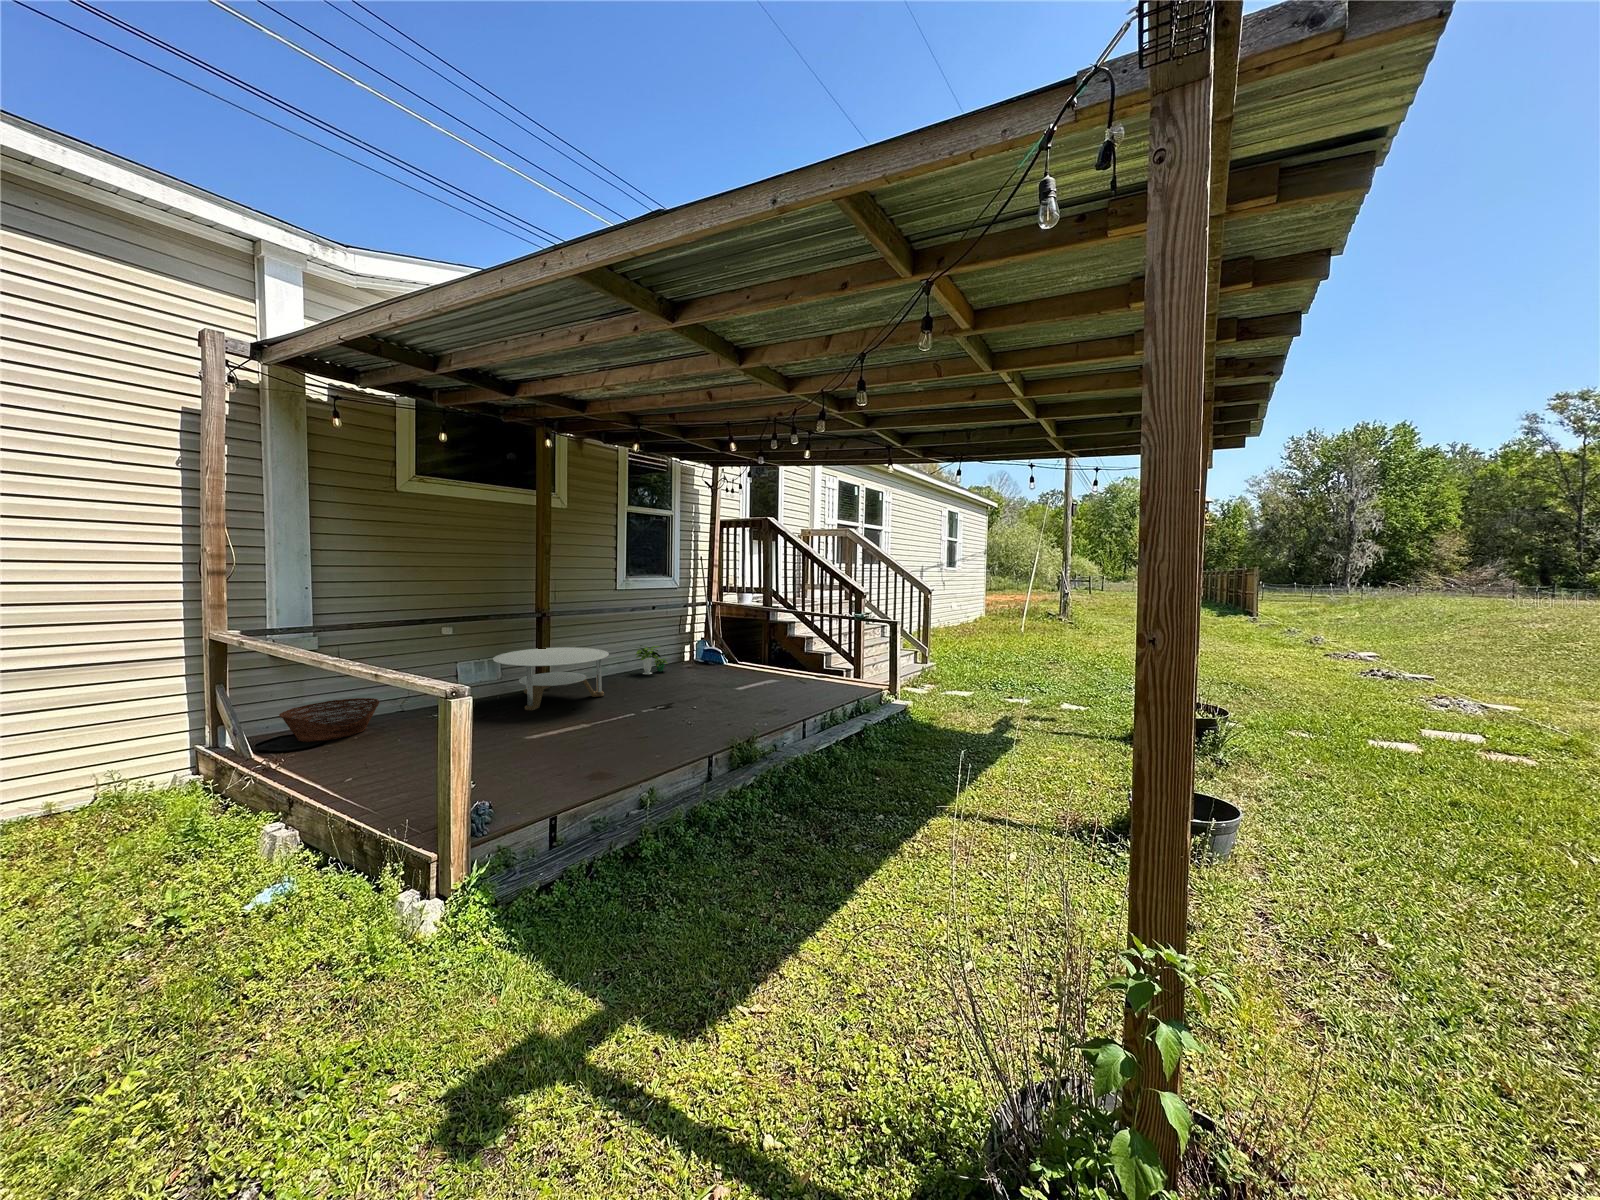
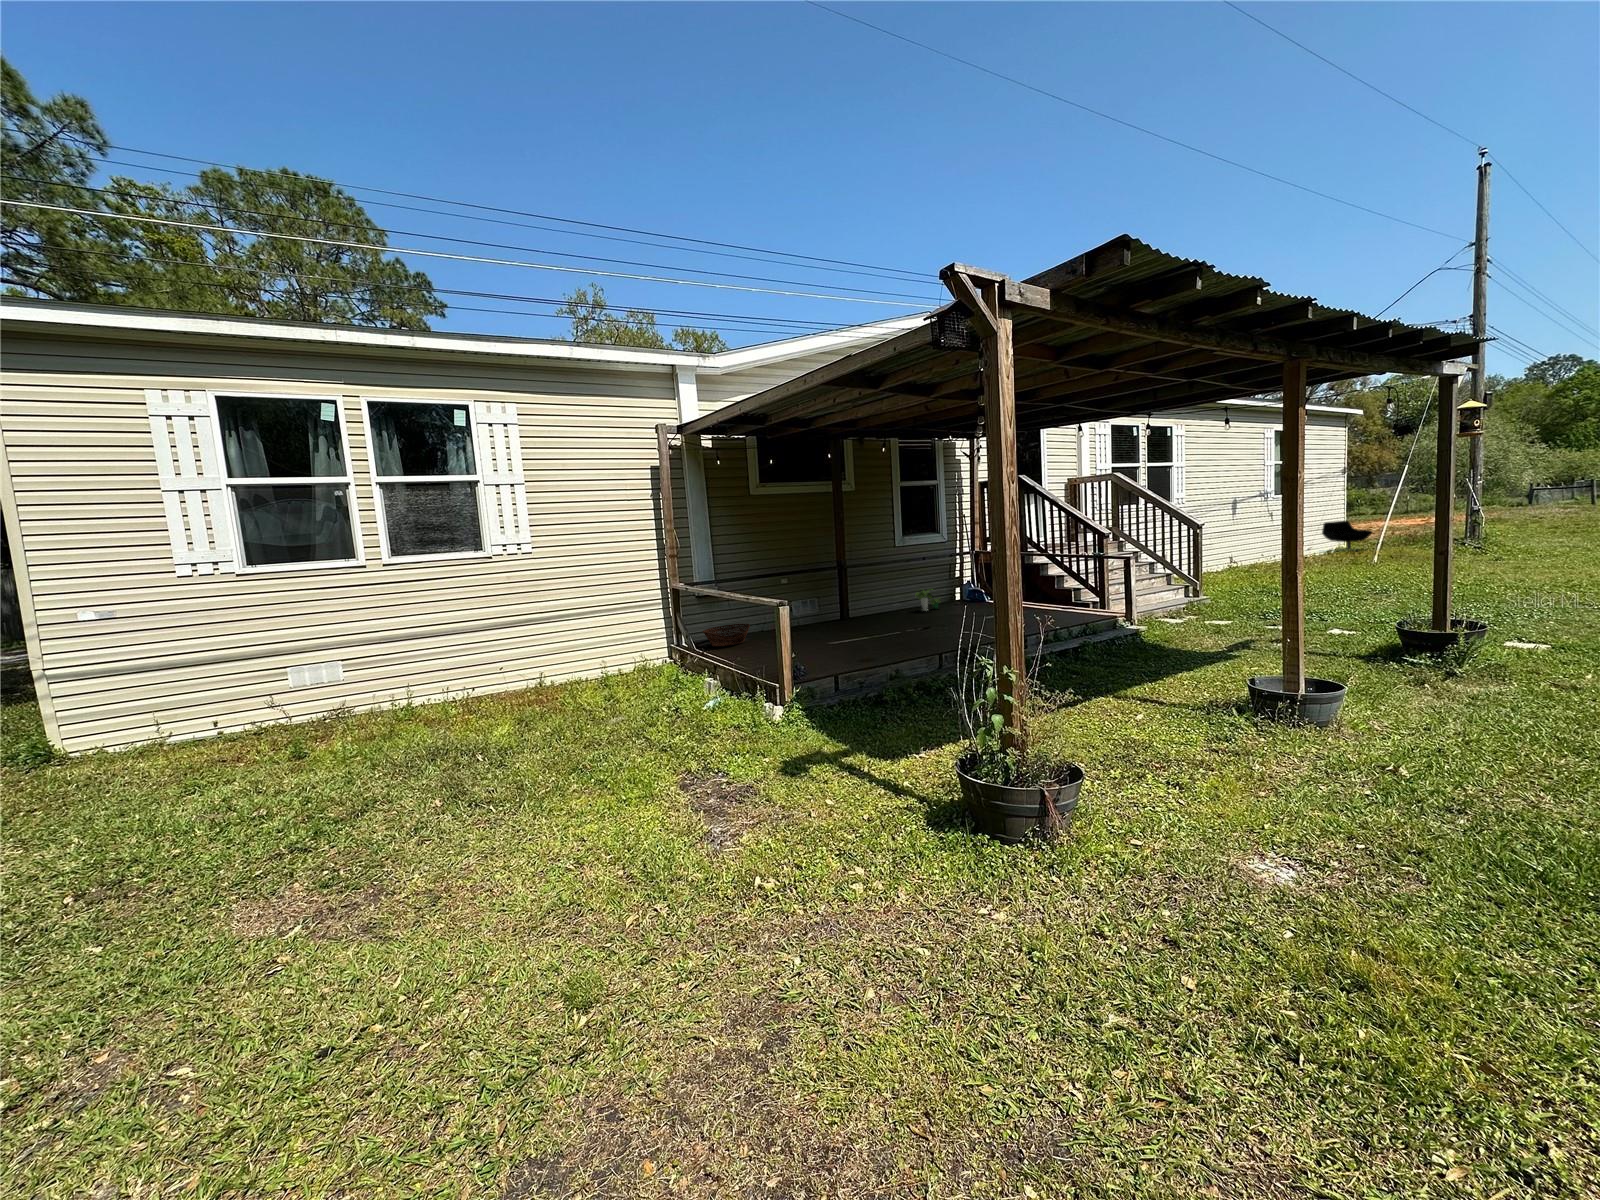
lounge chair: none [976,594,1012,622] -> present [1322,520,1372,551]
round table: present [493,647,609,710] -> none [813,591,888,633]

